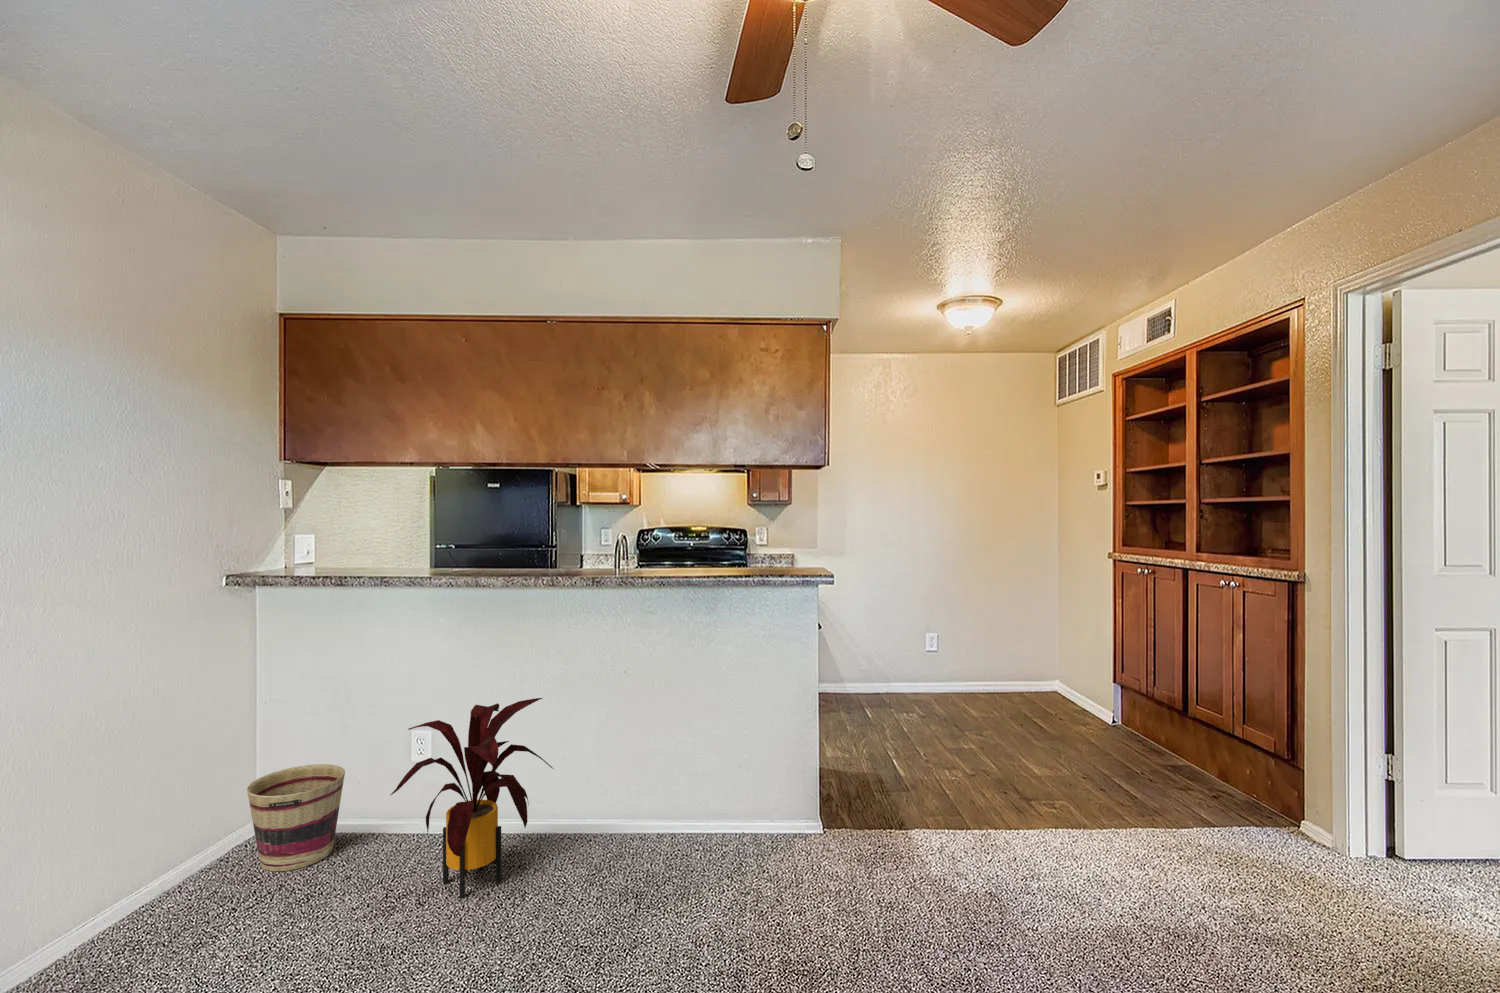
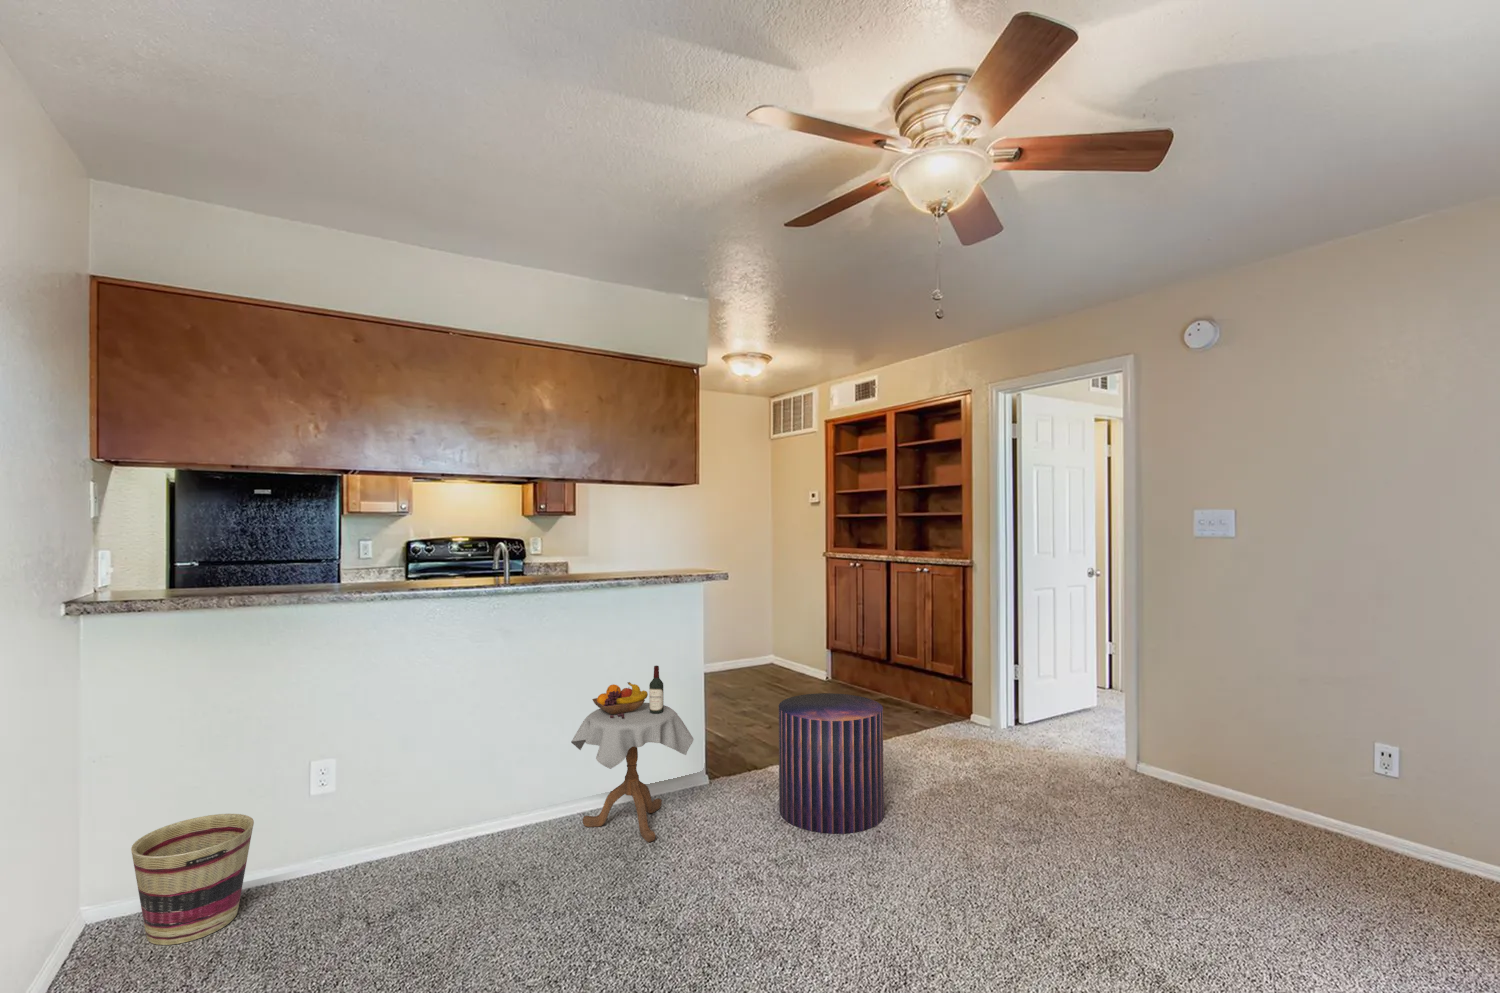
side table: none [630,684,753,892] -> present [571,666,694,842]
house plant: present [391,698,553,898] -> none [363,700,527,900]
pouf: none [862,748,1013,967] -> present [779,693,884,834]

